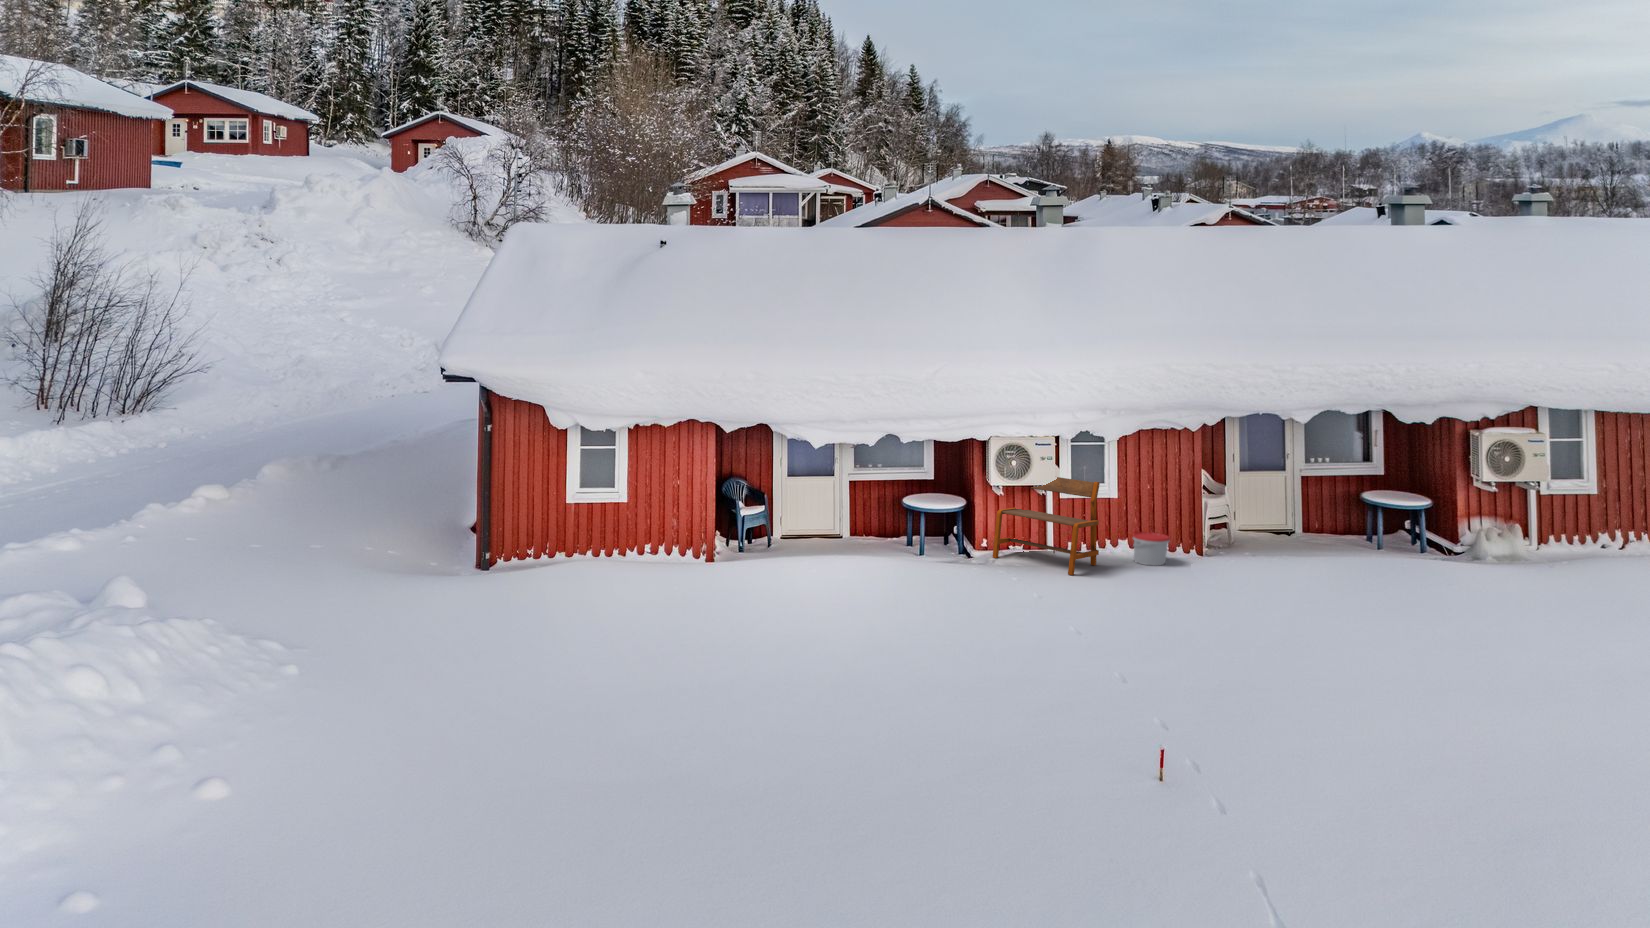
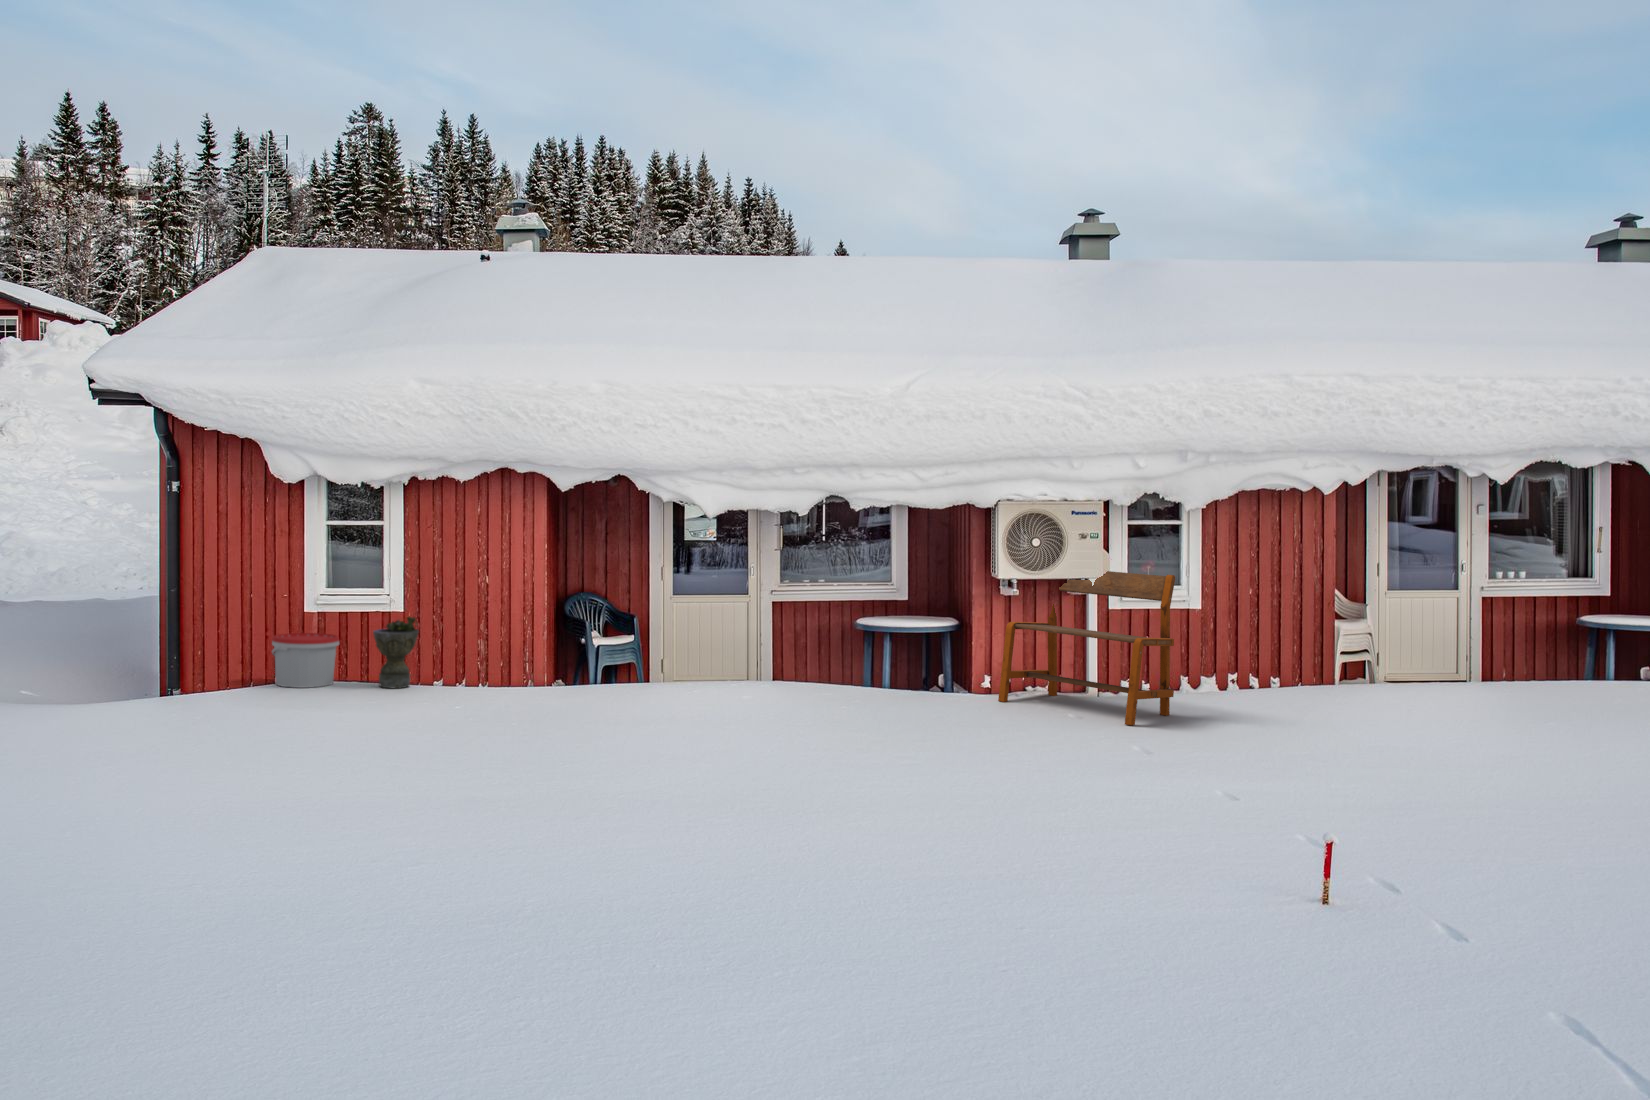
planter: none [621,521,647,564] -> present [373,617,419,688]
bucket: present [1133,532,1170,566] -> present [272,633,339,688]

